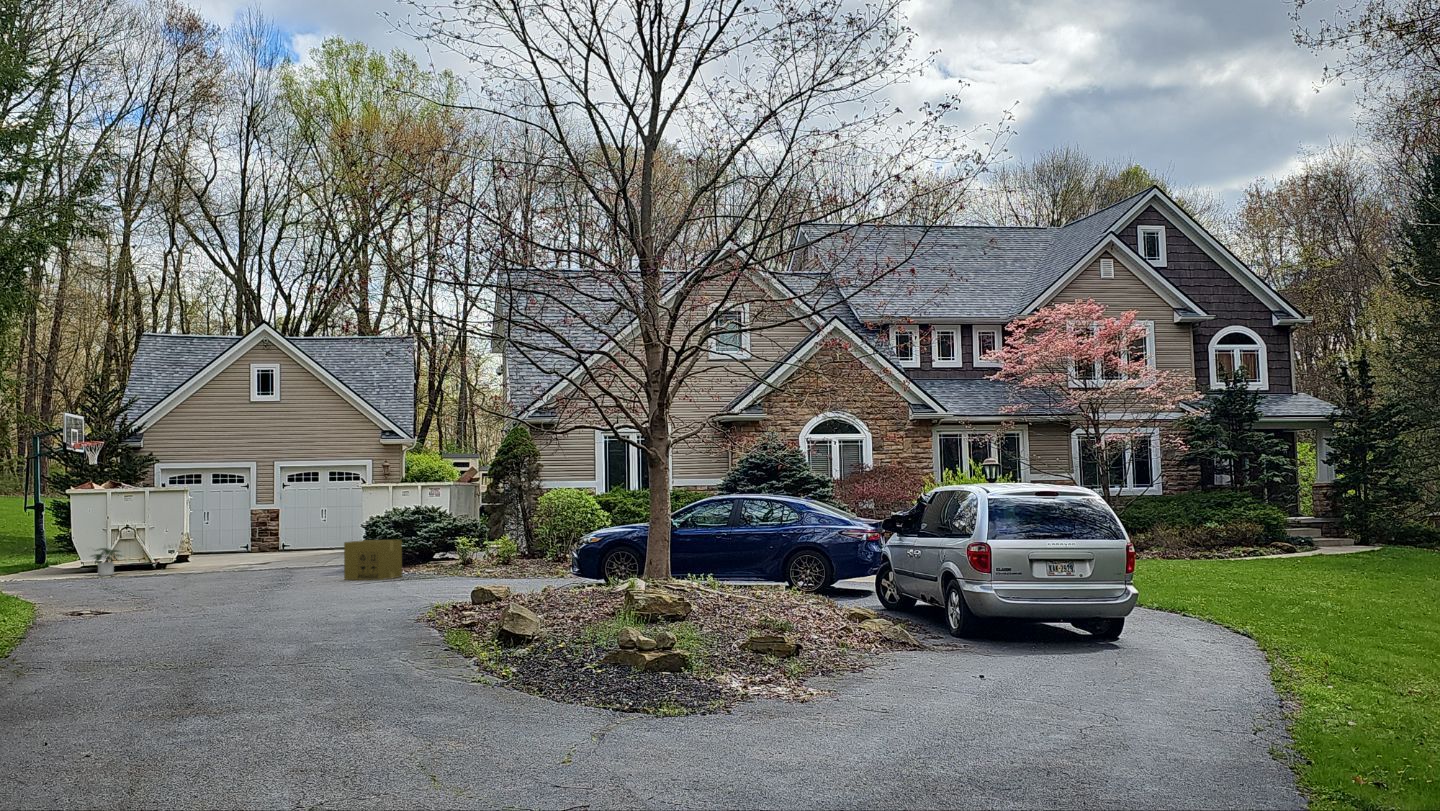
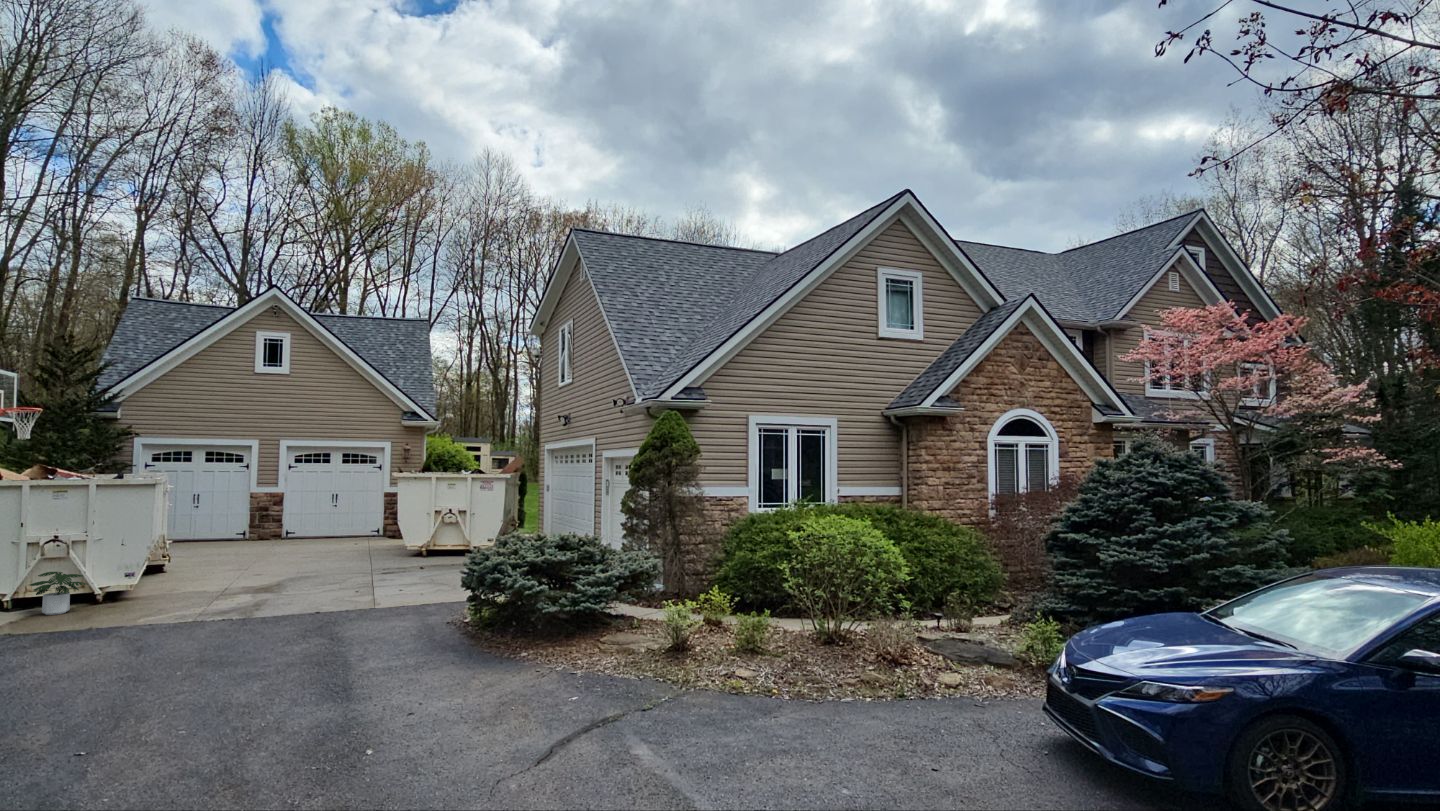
cardboard box: present [344,540,402,580] -> none [482,580,567,652]

